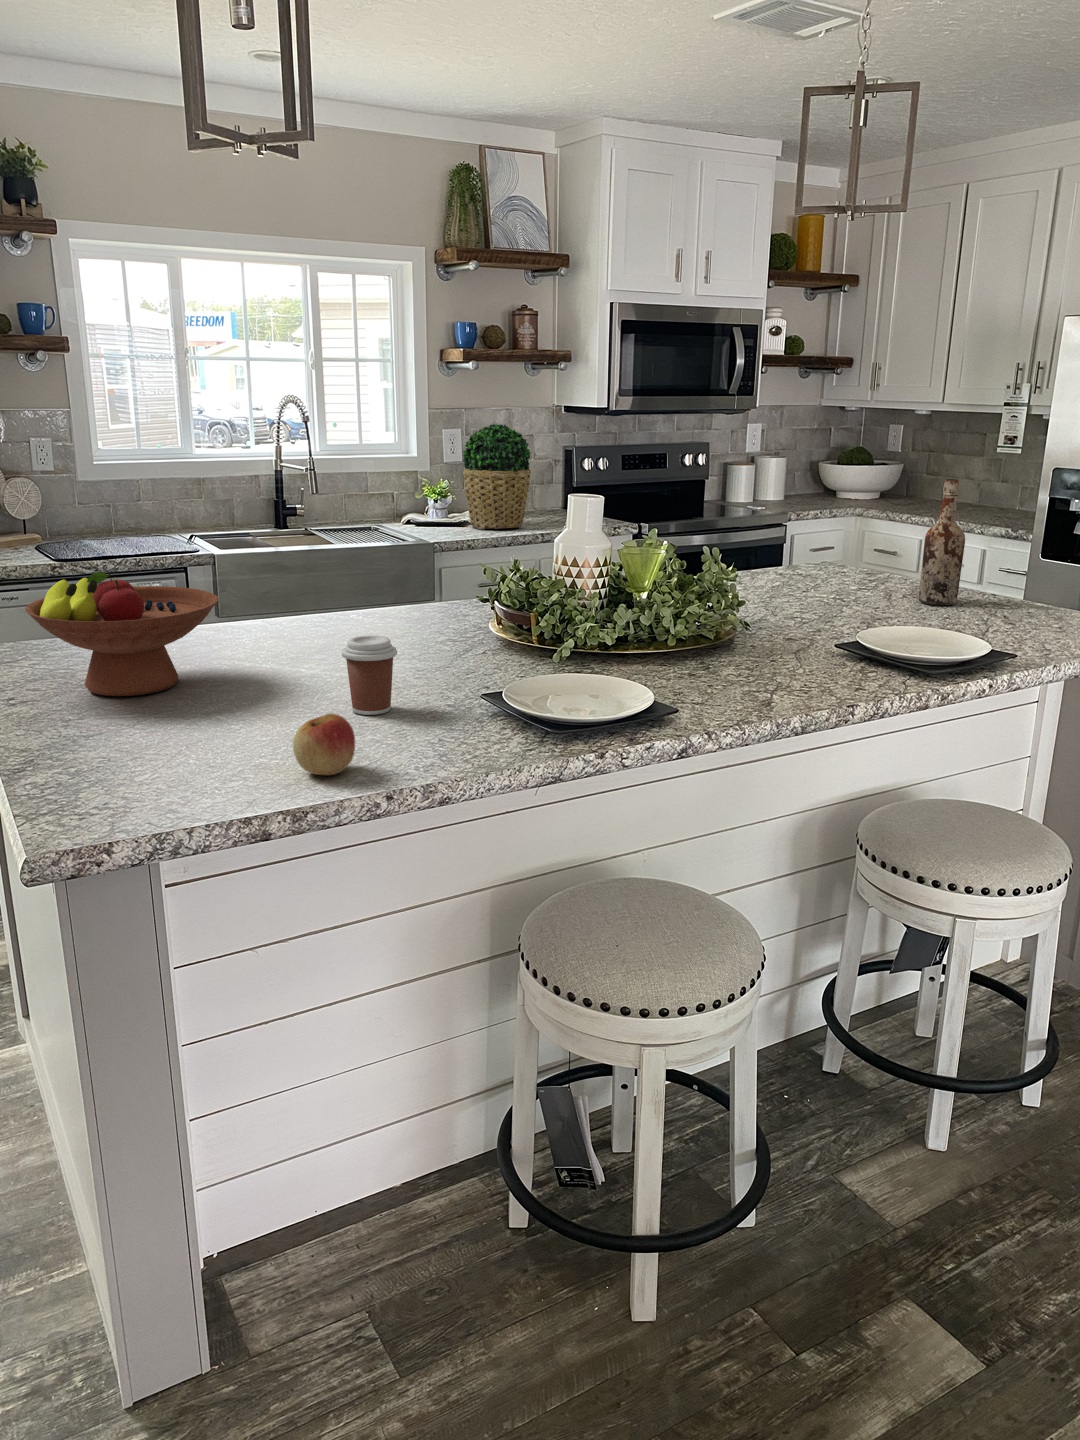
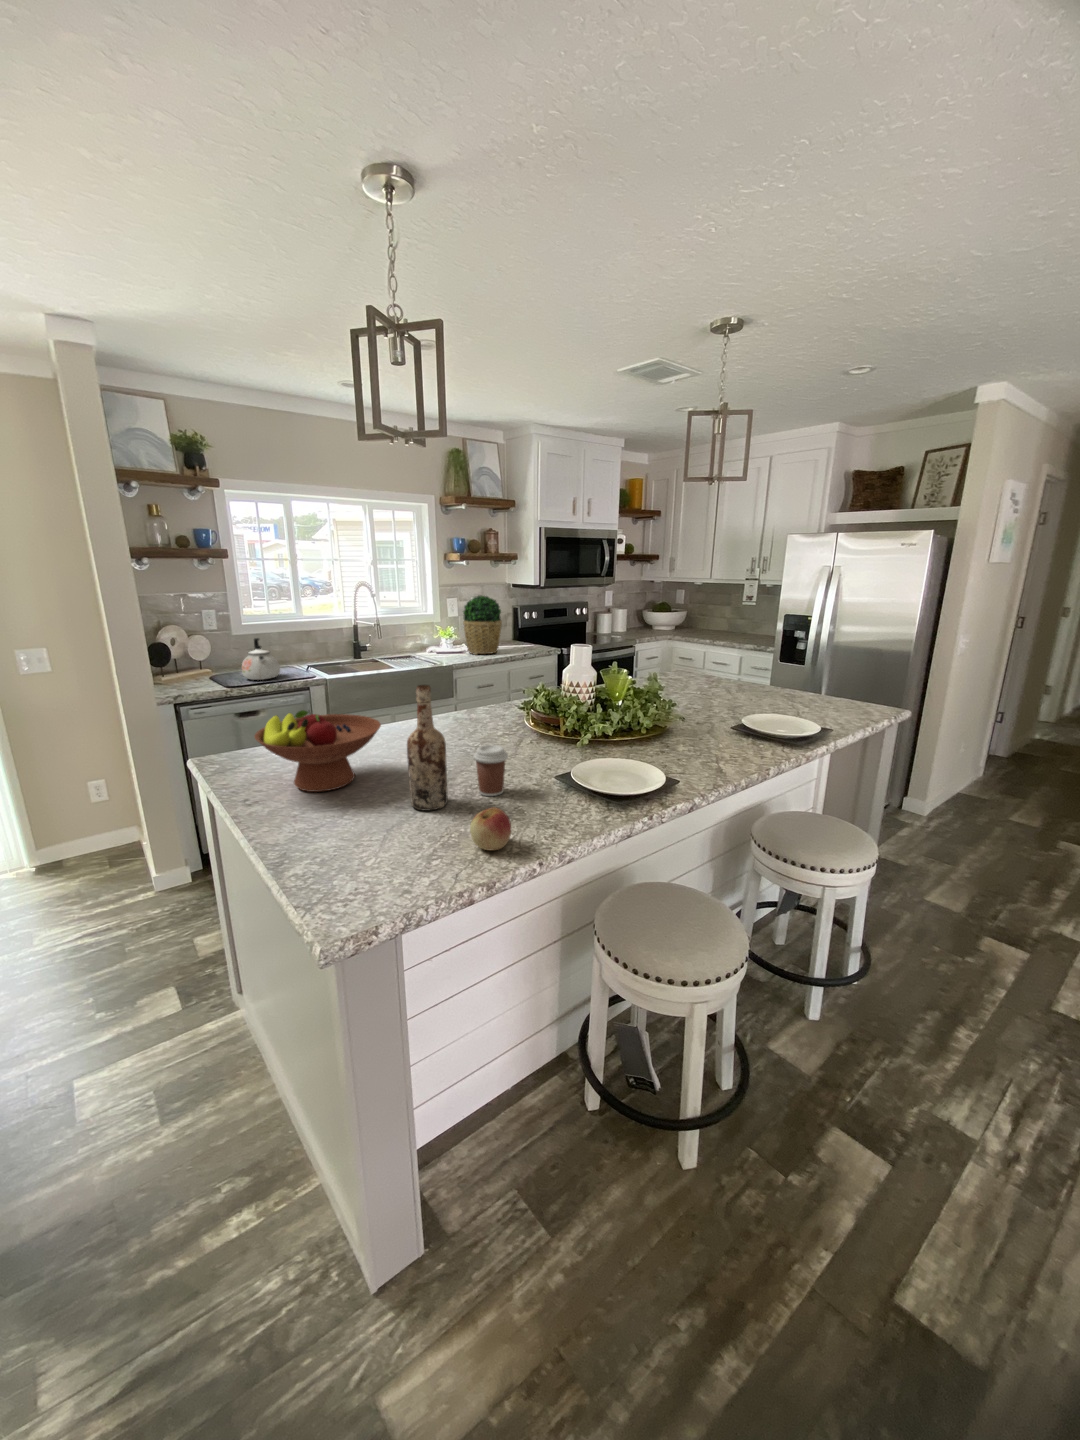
wine bottle: present [919,479,965,605] -> present [407,685,448,811]
kettle: none [80,485,141,554] -> present [242,638,280,680]

